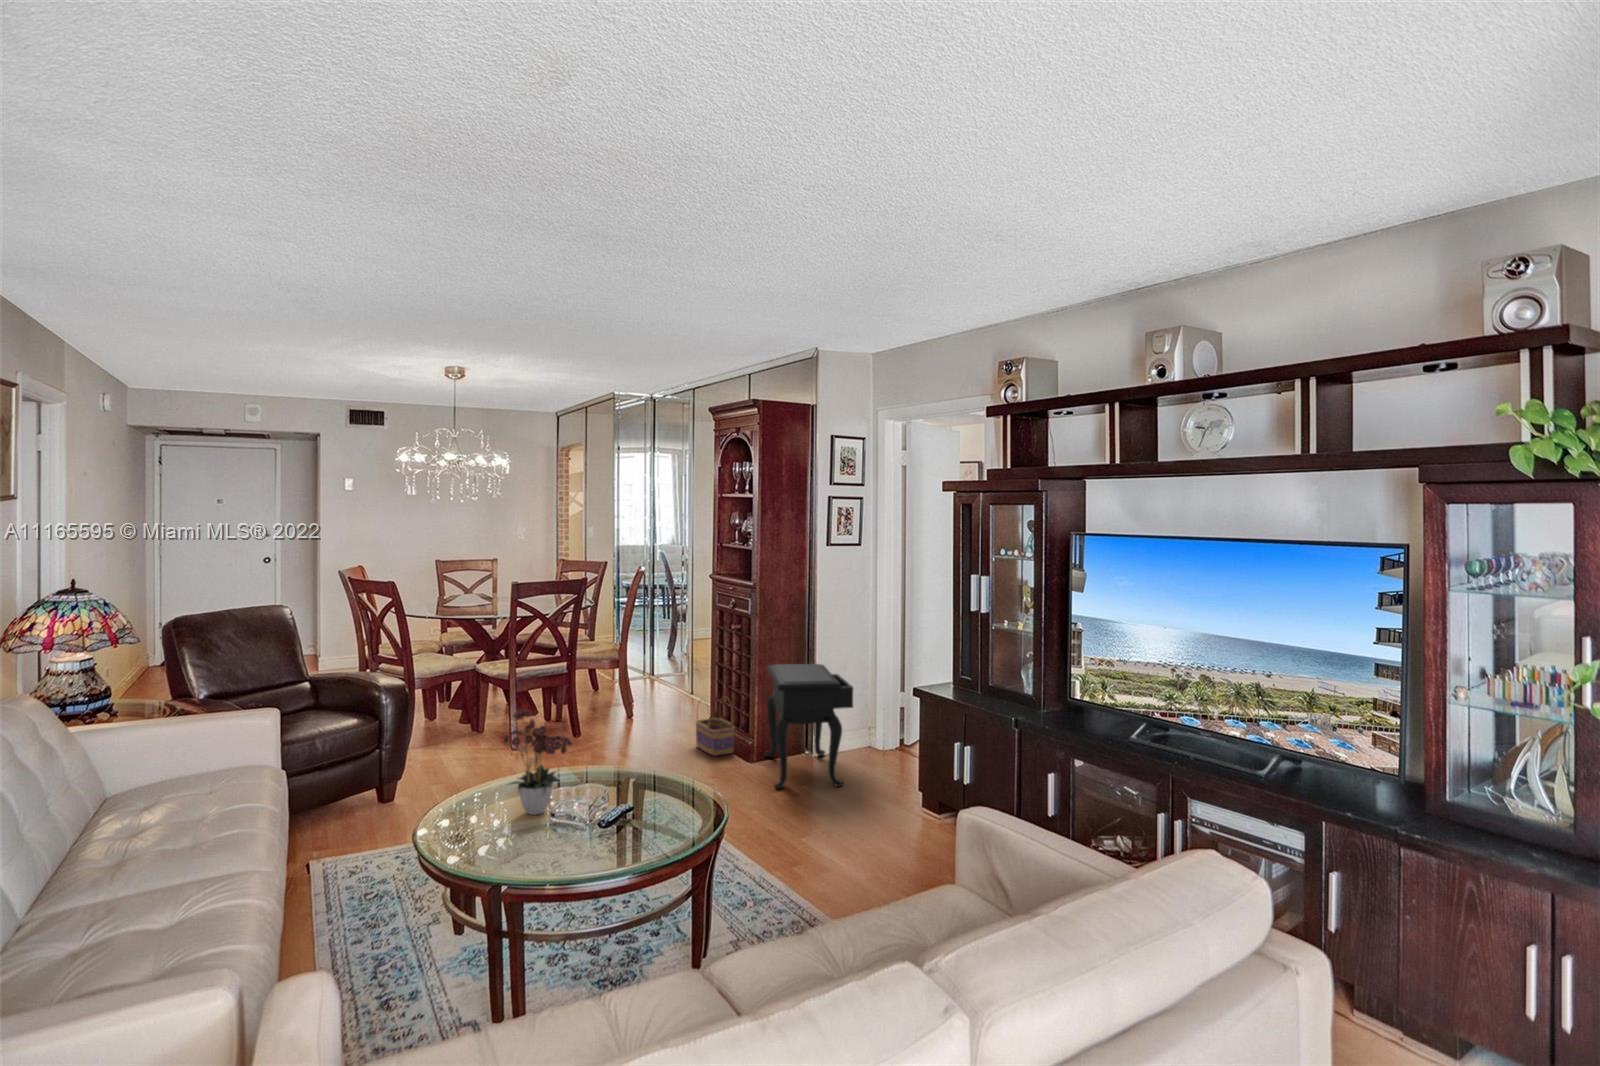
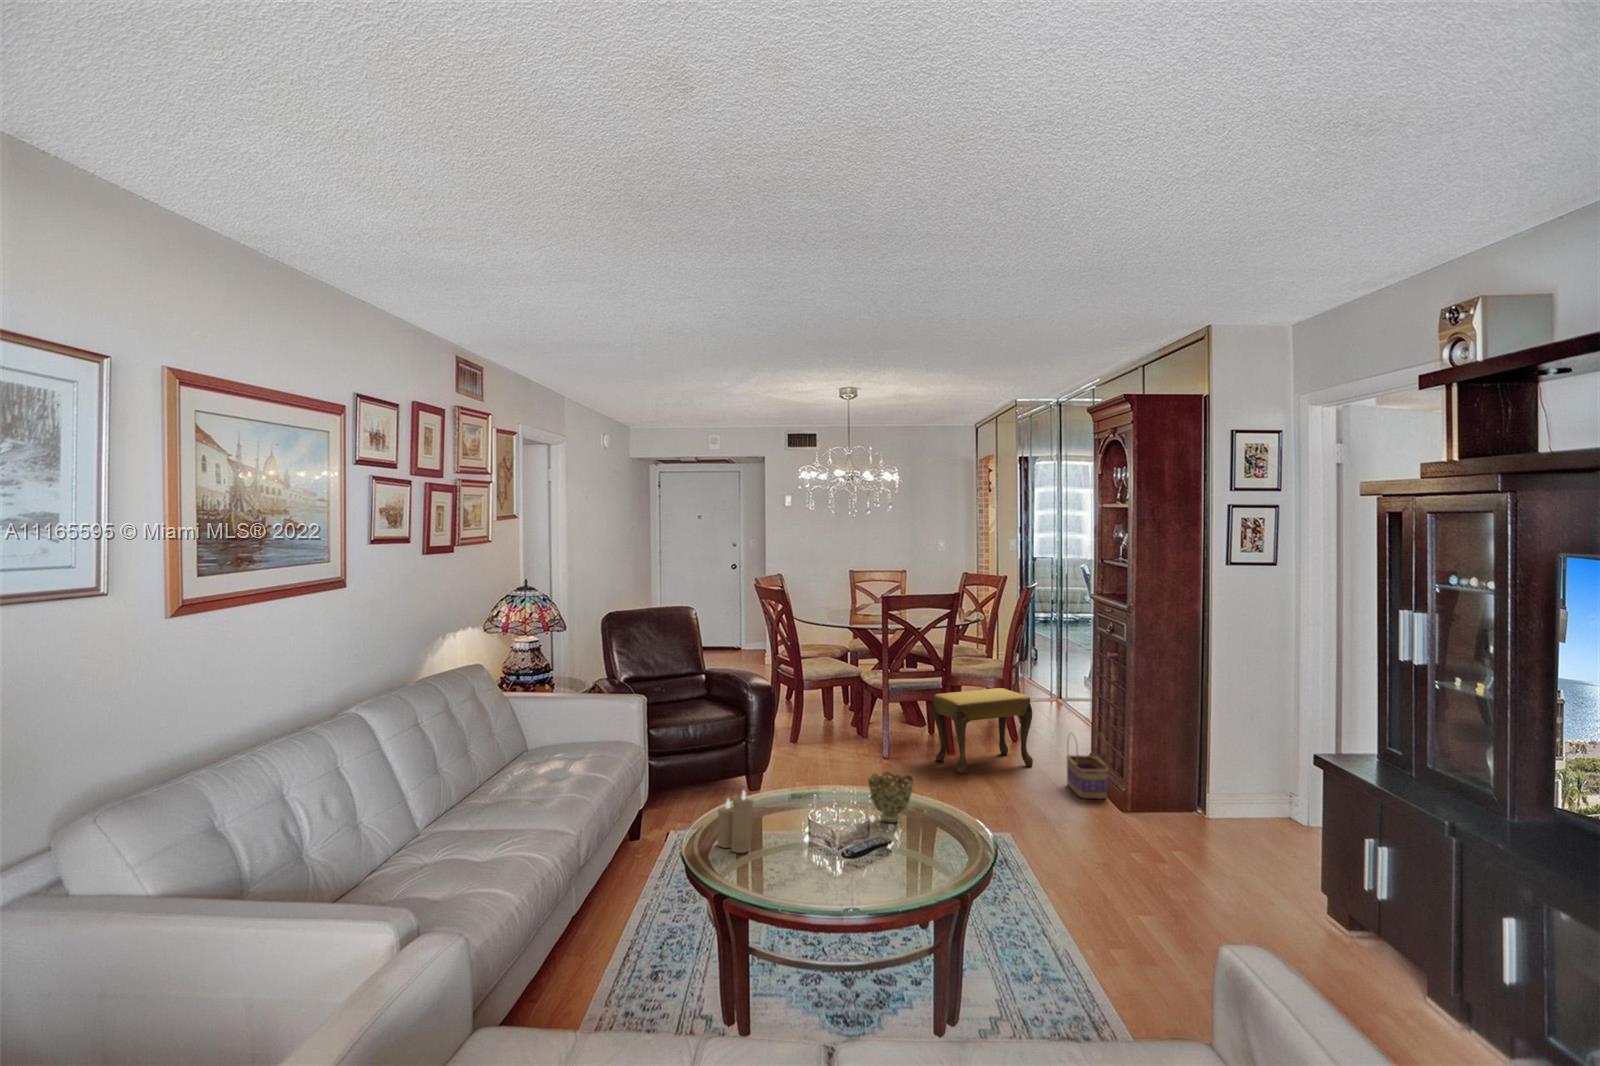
side table: present [764,664,853,789] -> none [1135,702,1248,862]
footstool: none [565,667,659,751] -> present [933,688,1033,774]
flower arrangement: present [503,710,572,815] -> none [768,715,842,828]
decorative bowl: none [594,748,639,796] -> present [868,771,913,823]
candle: none [462,784,505,849] -> present [717,791,753,853]

